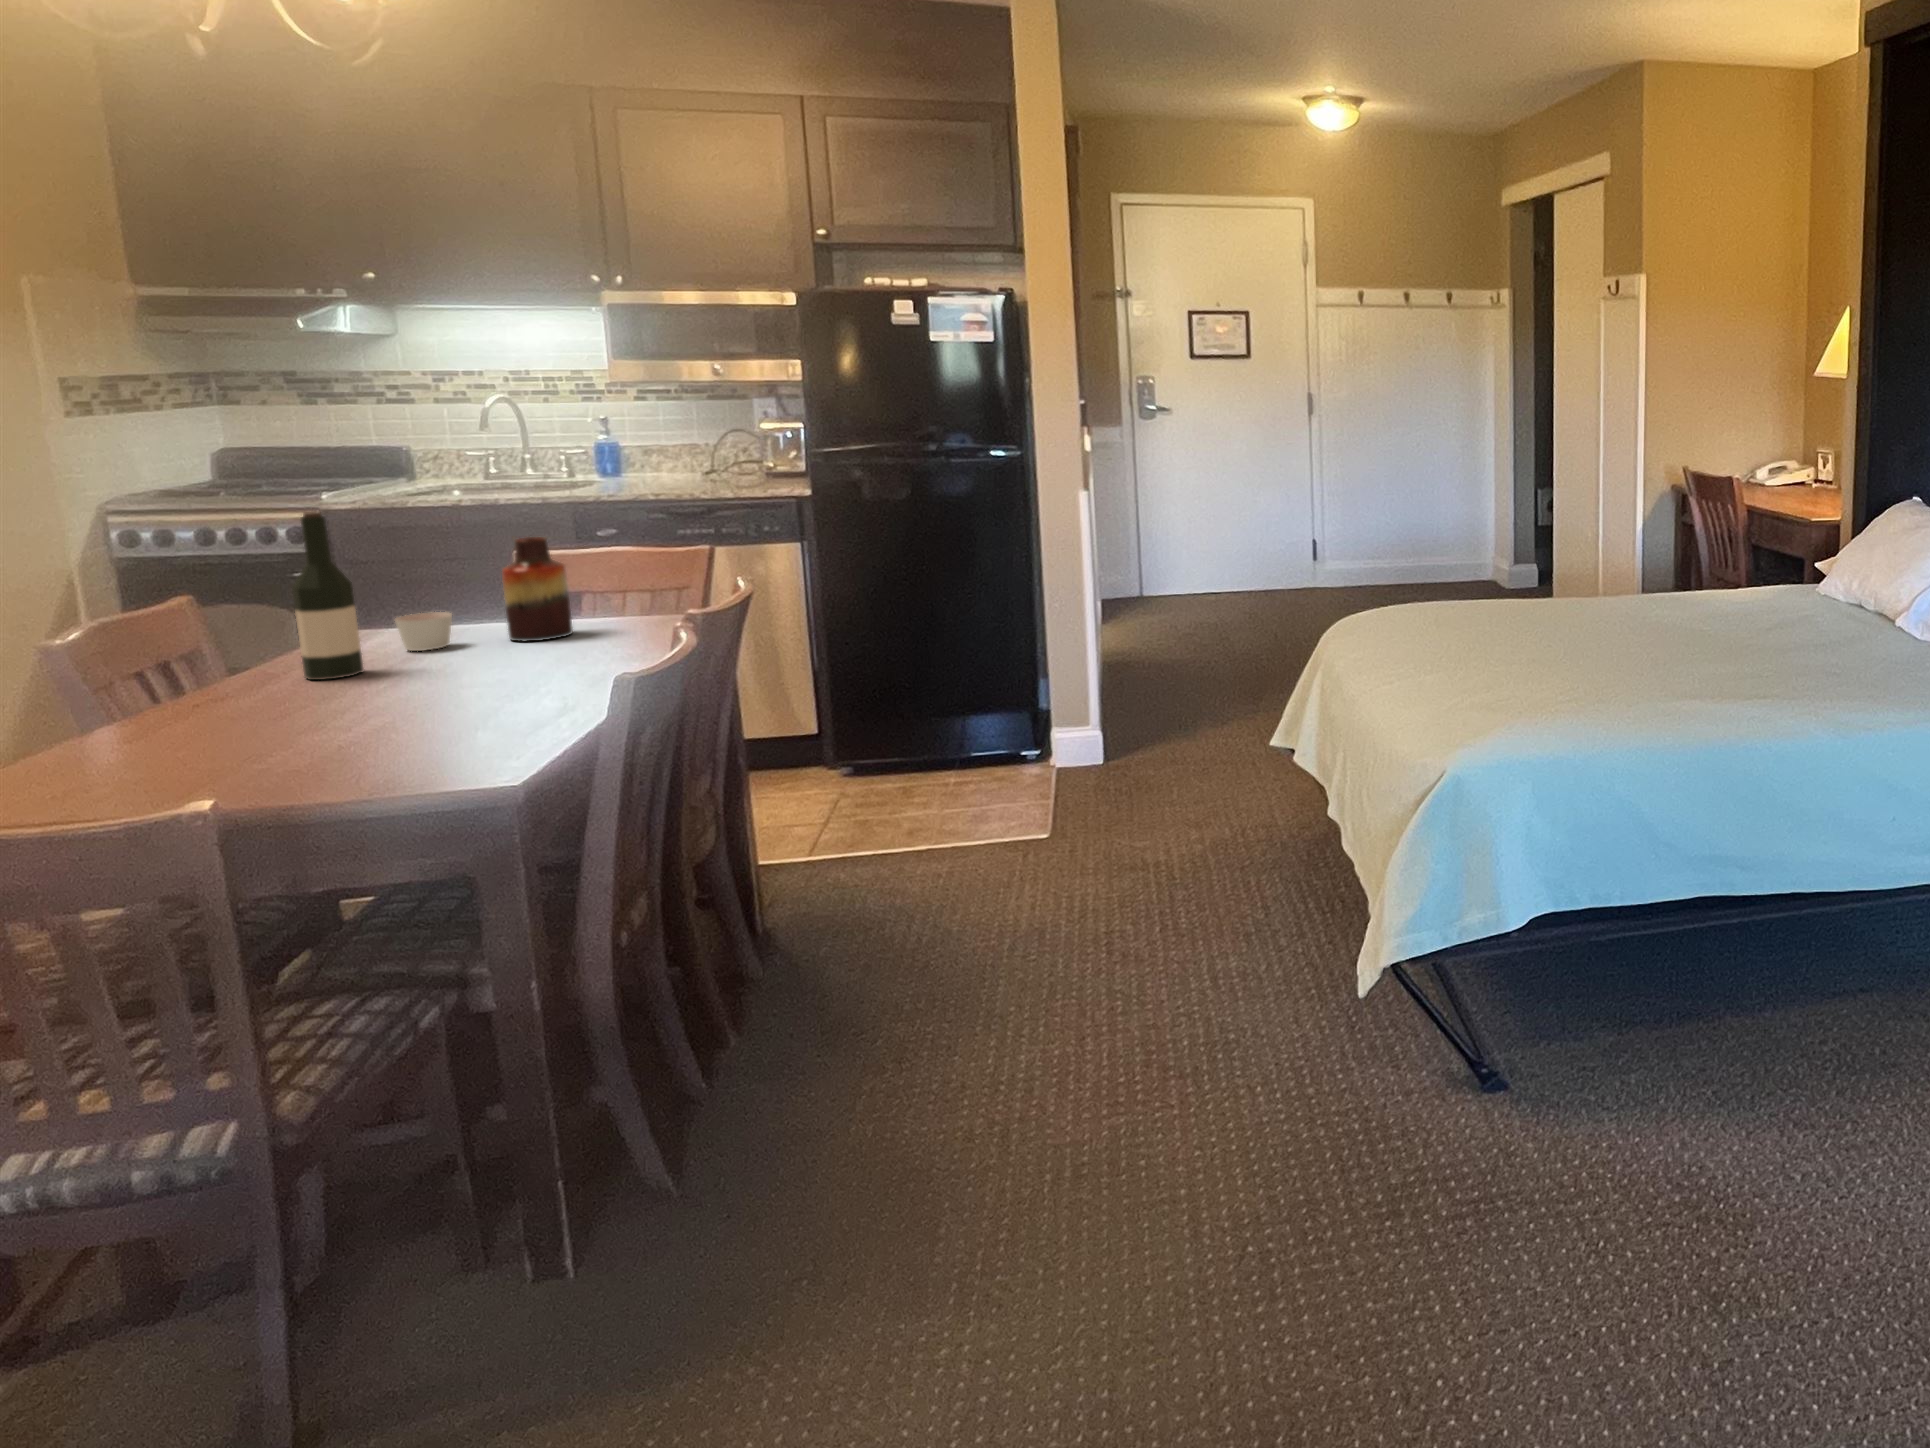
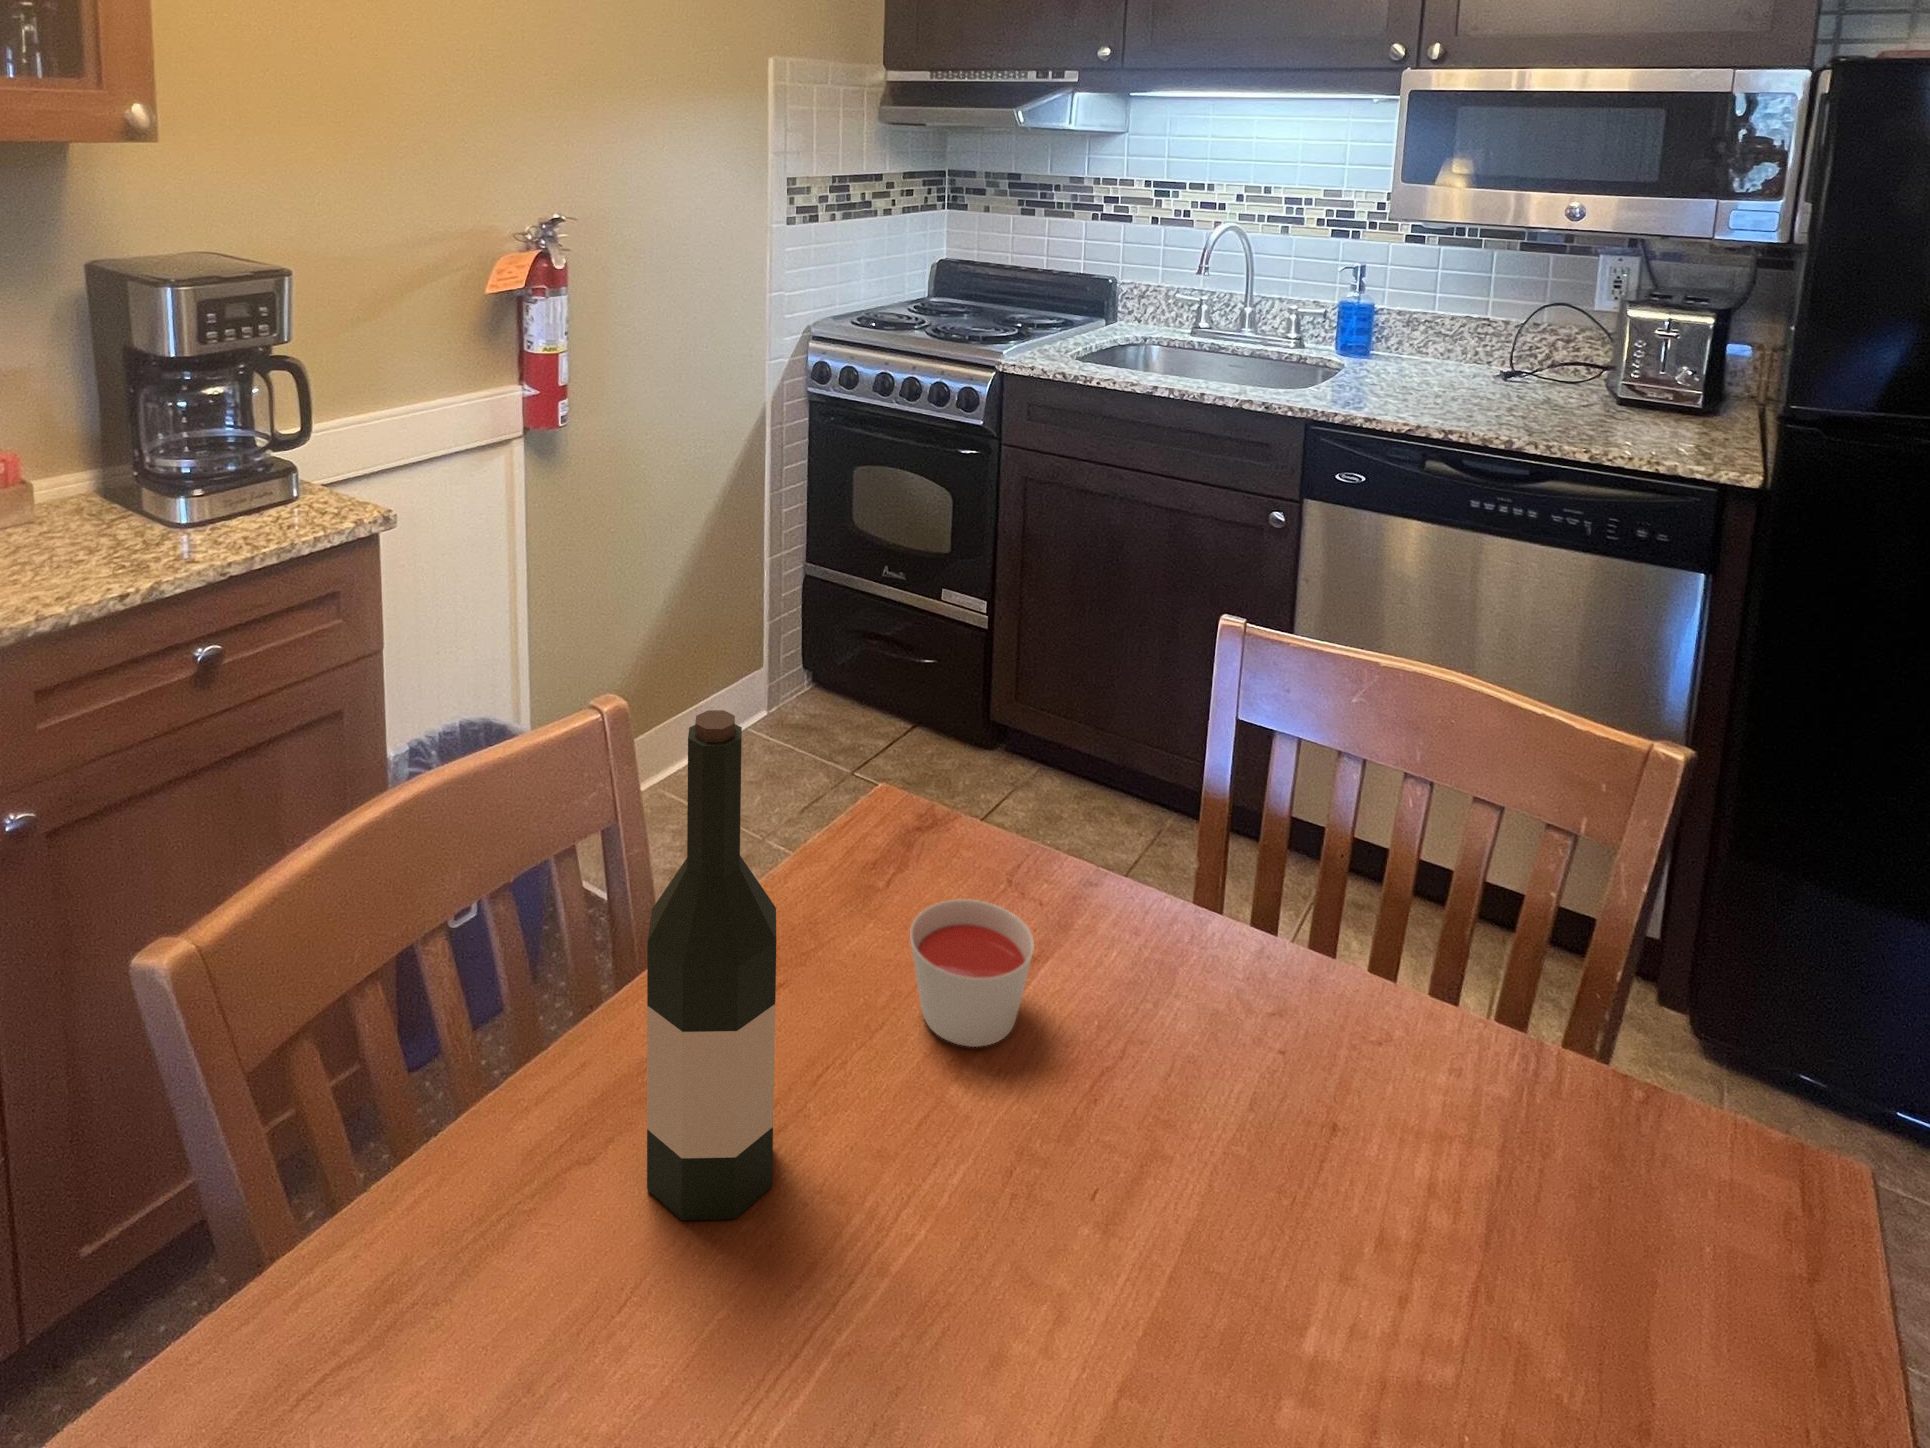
vase: present [502,537,573,641] -> none [1152,788,1331,1142]

